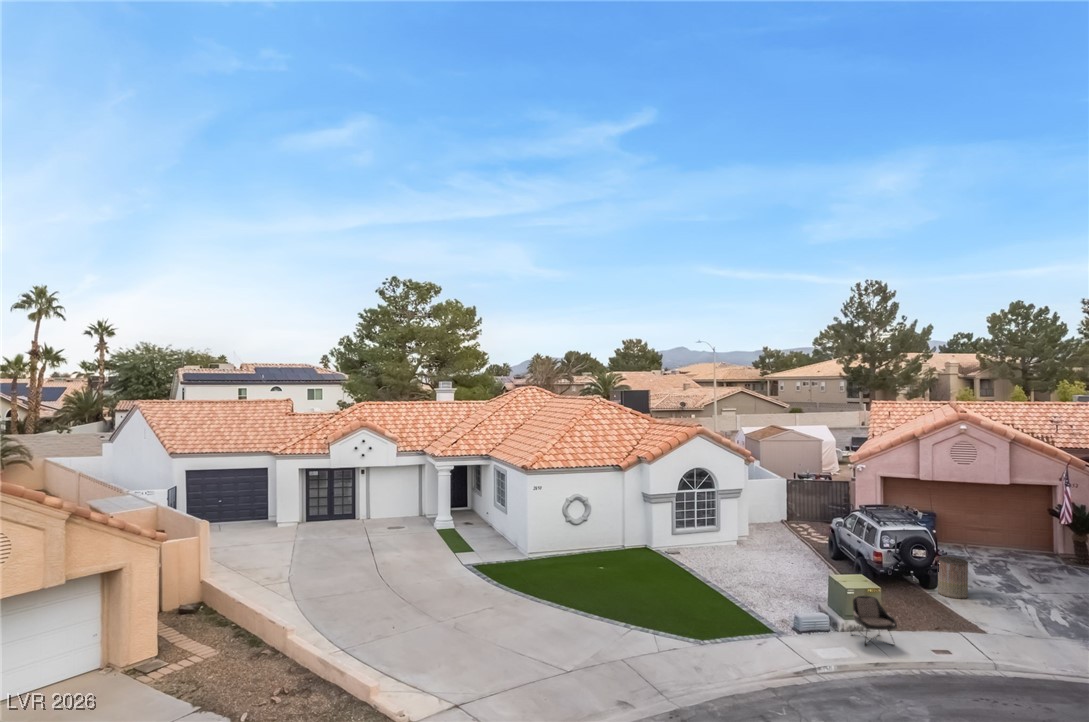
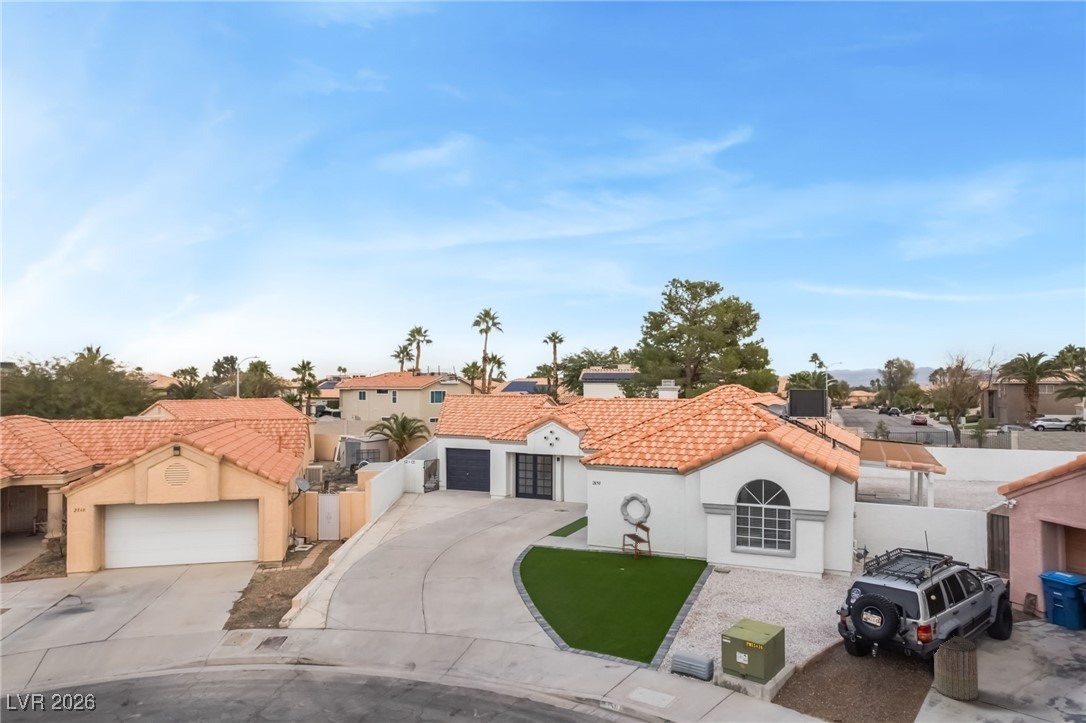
bench: none [563,523,600,561] -> present [623,522,652,559]
lounge chair: present [853,596,897,645] -> none [672,635,722,699]

